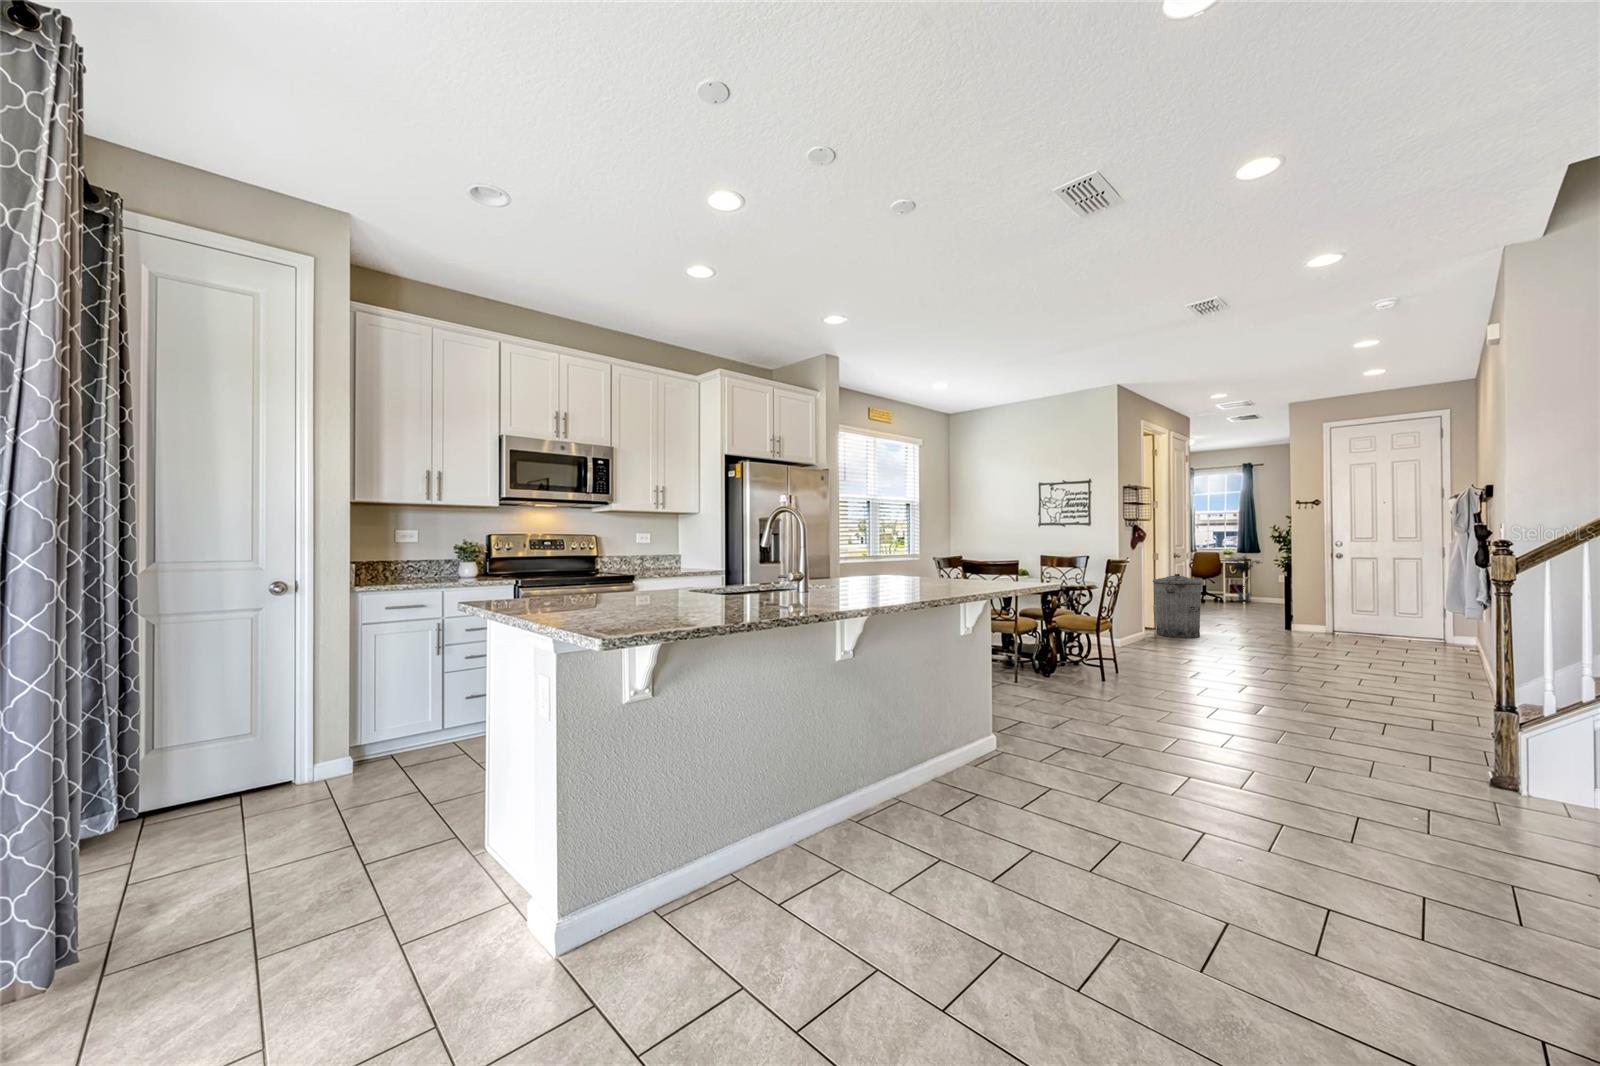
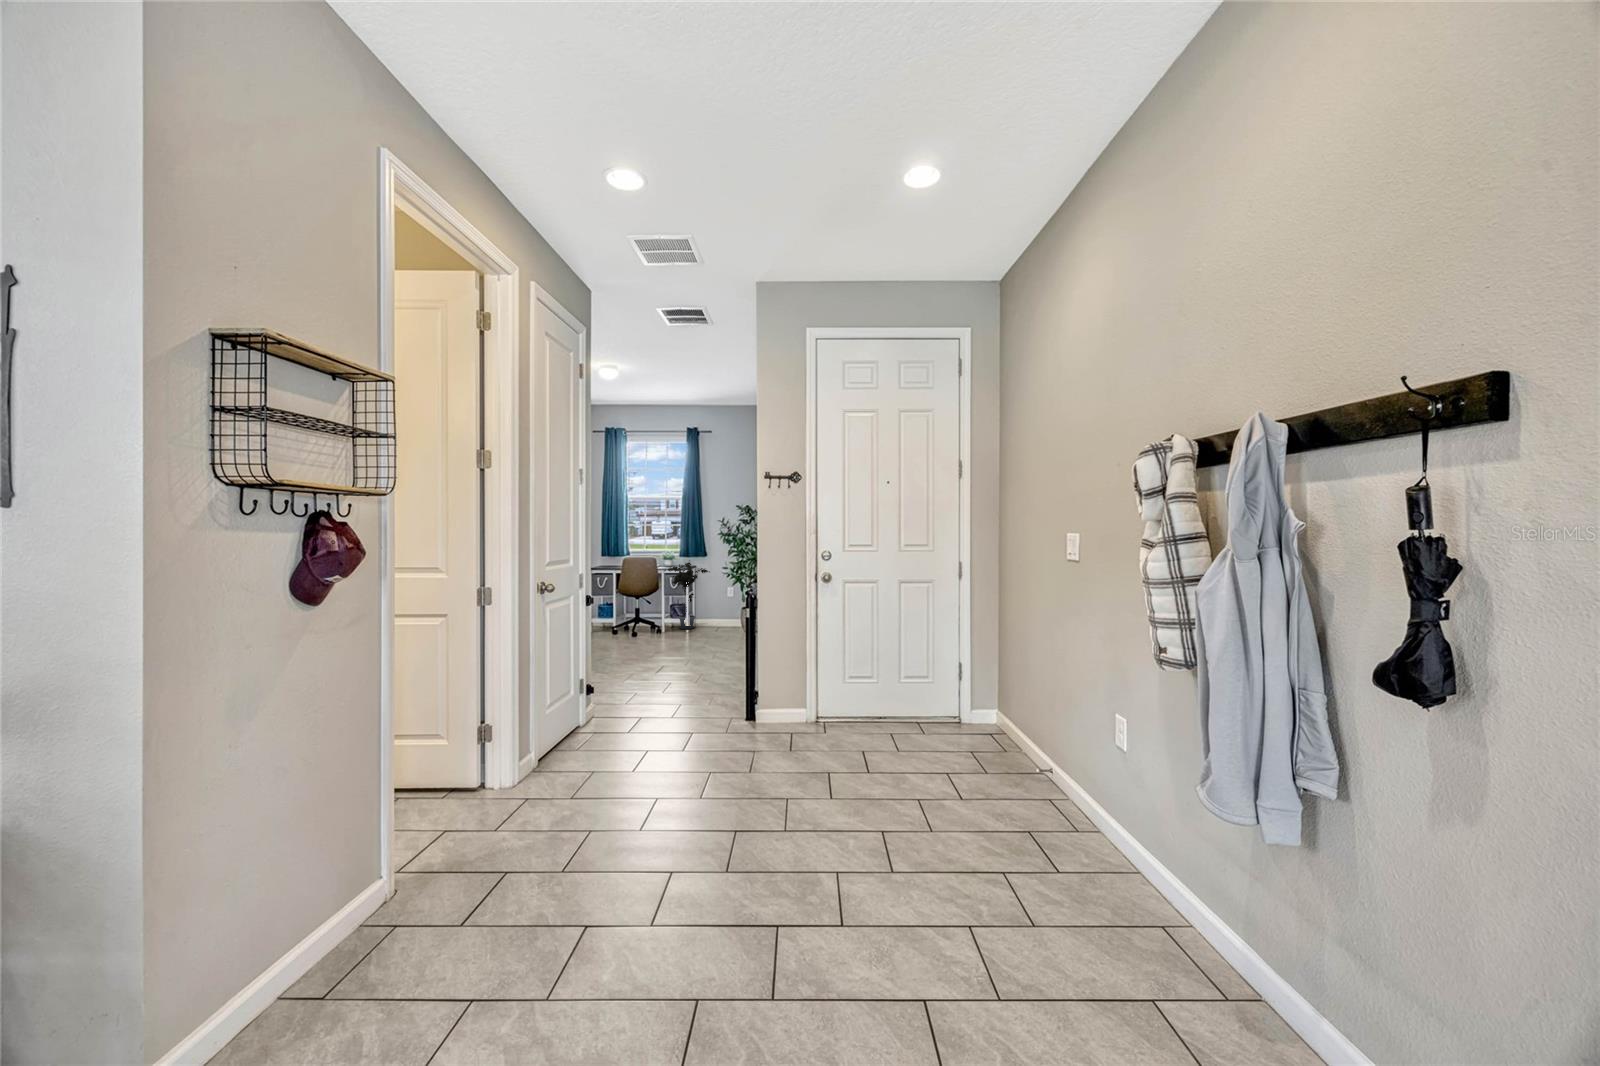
trash can: present [1153,574,1202,638] -> none [473,642,592,820]

